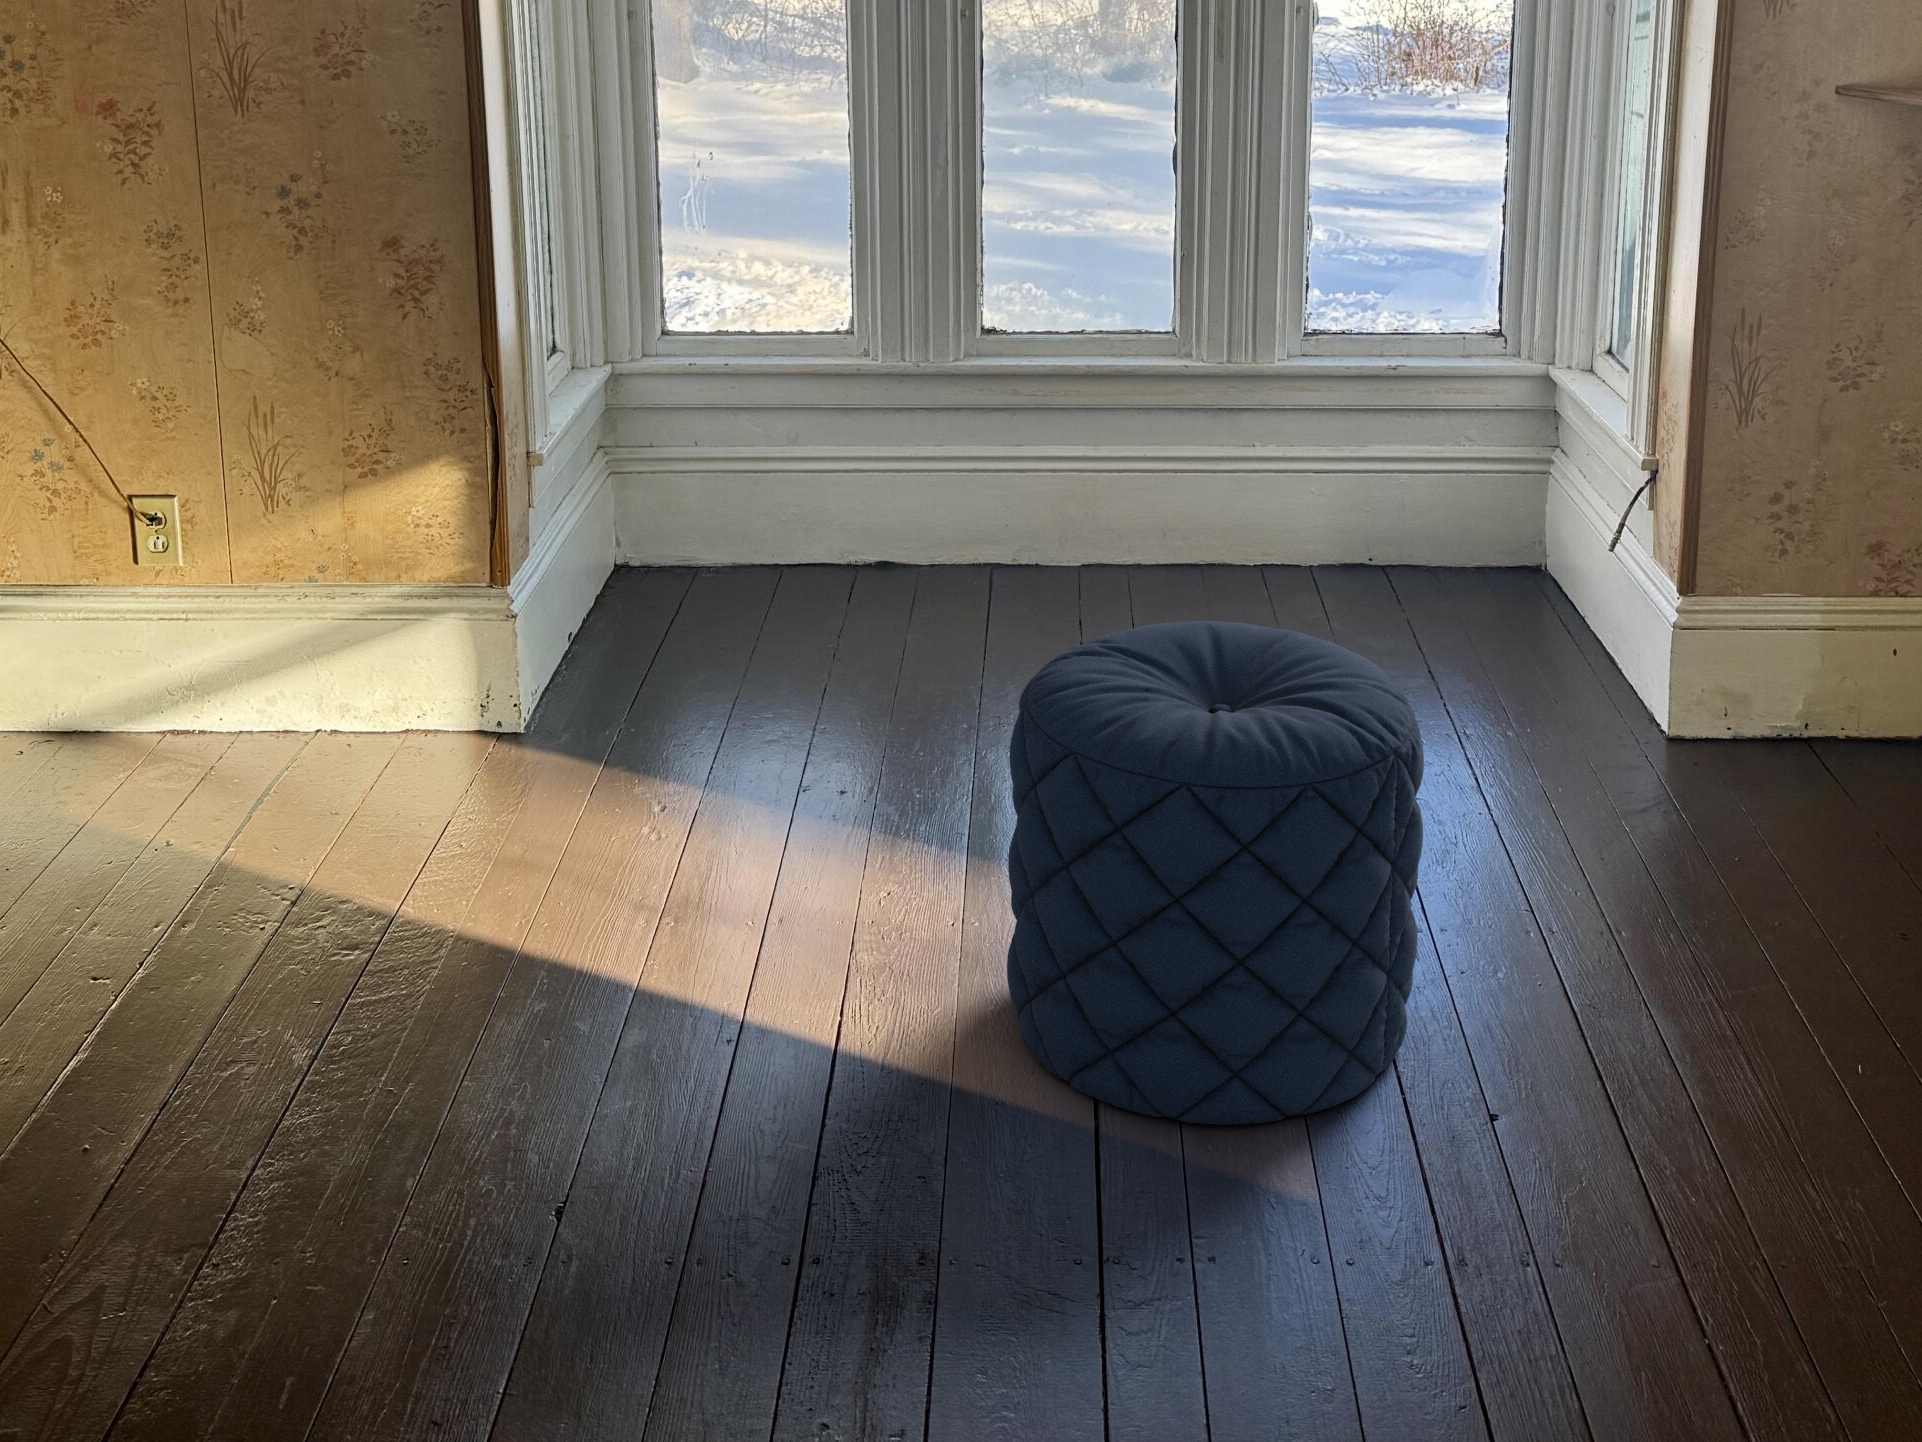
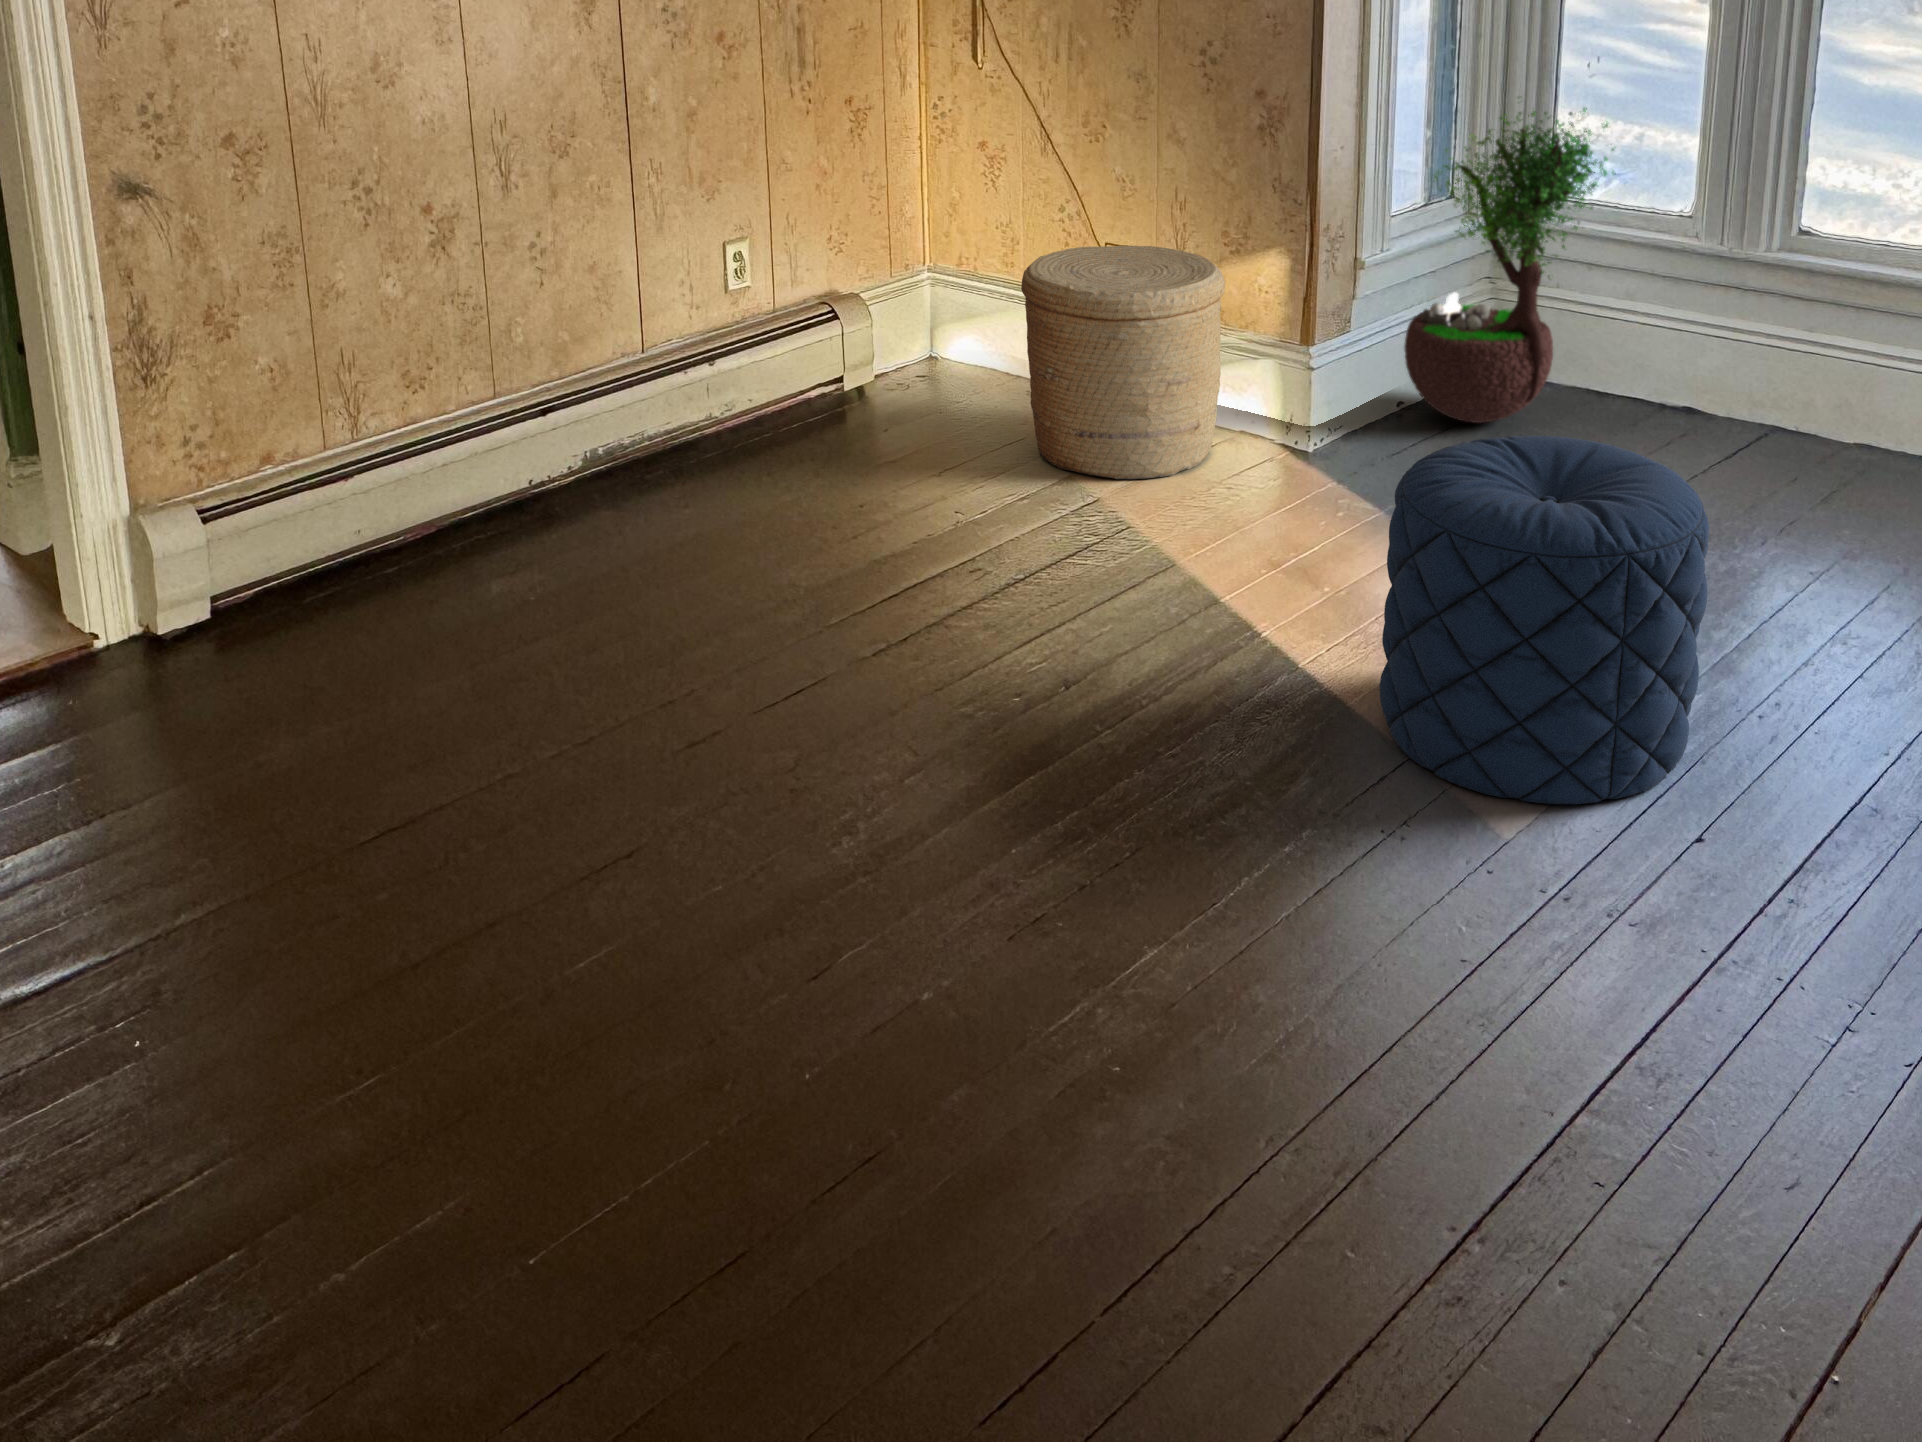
potted tree: none [573,200,833,642] -> present [1404,108,1616,423]
woven basket: none [83,485,410,855] -> present [1021,246,1225,479]

